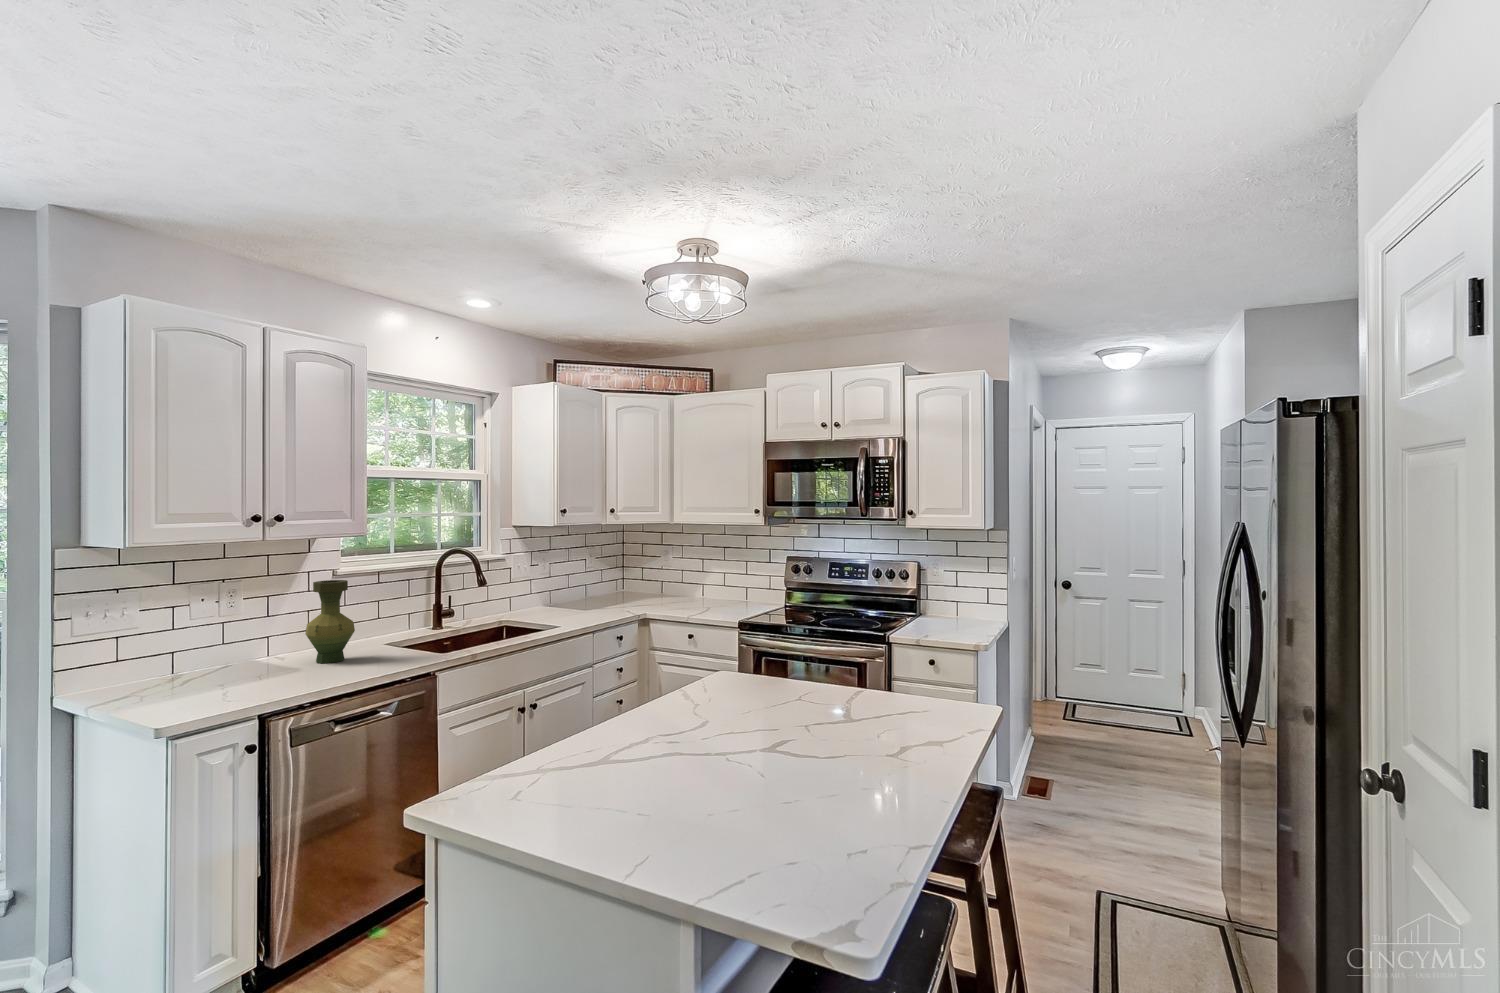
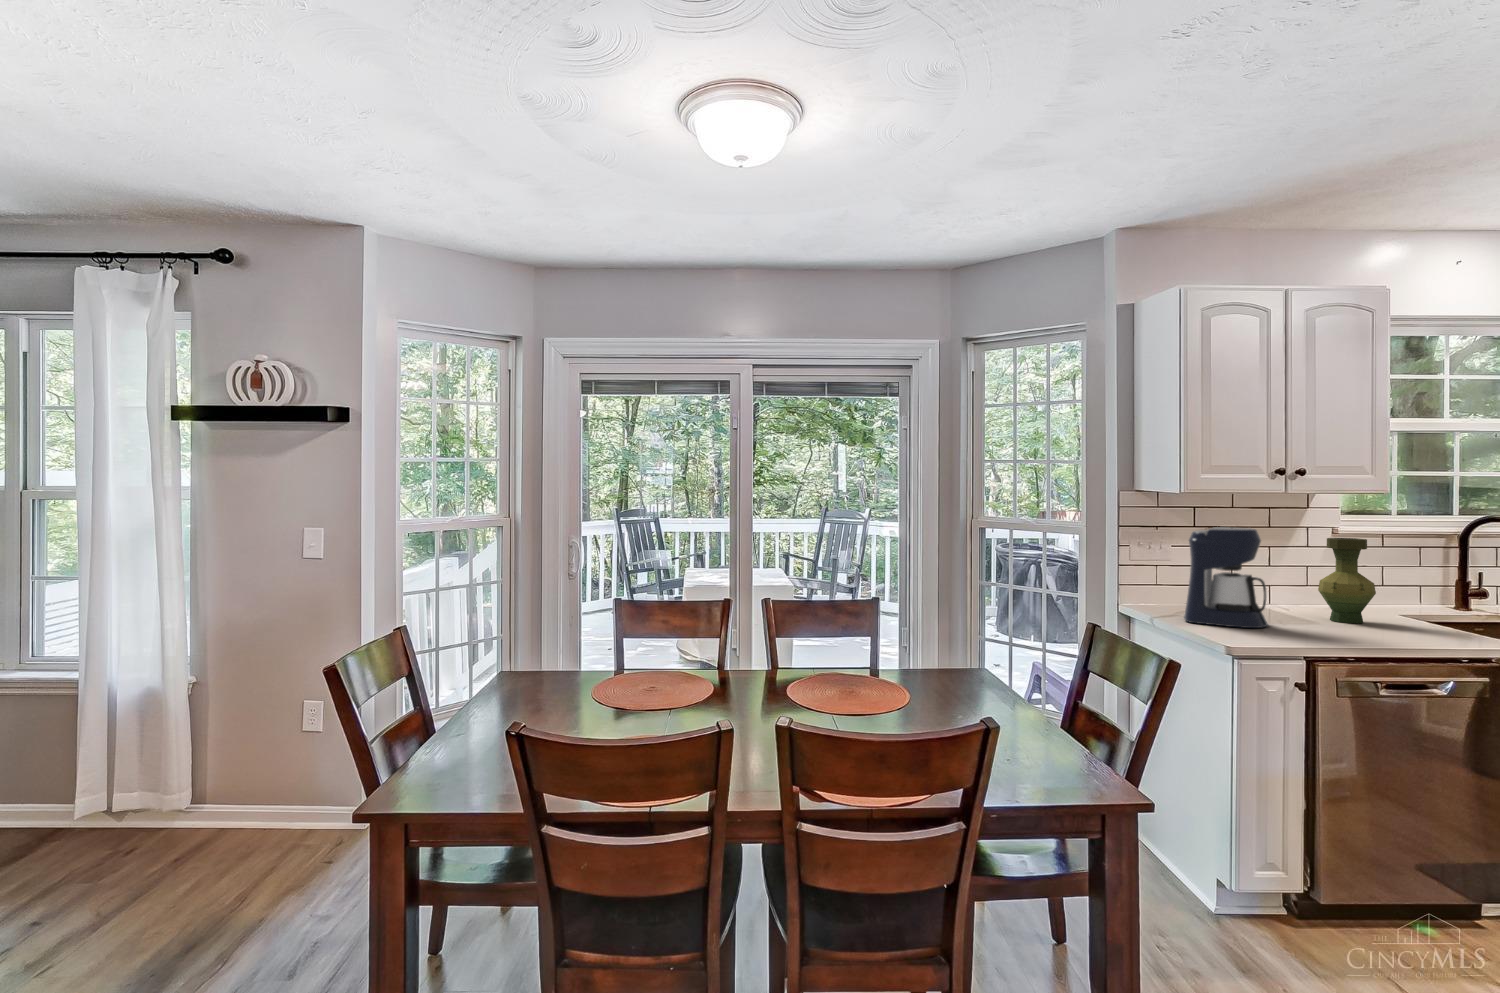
coffee maker: none [138,581,240,699] -> present [1184,527,1268,628]

